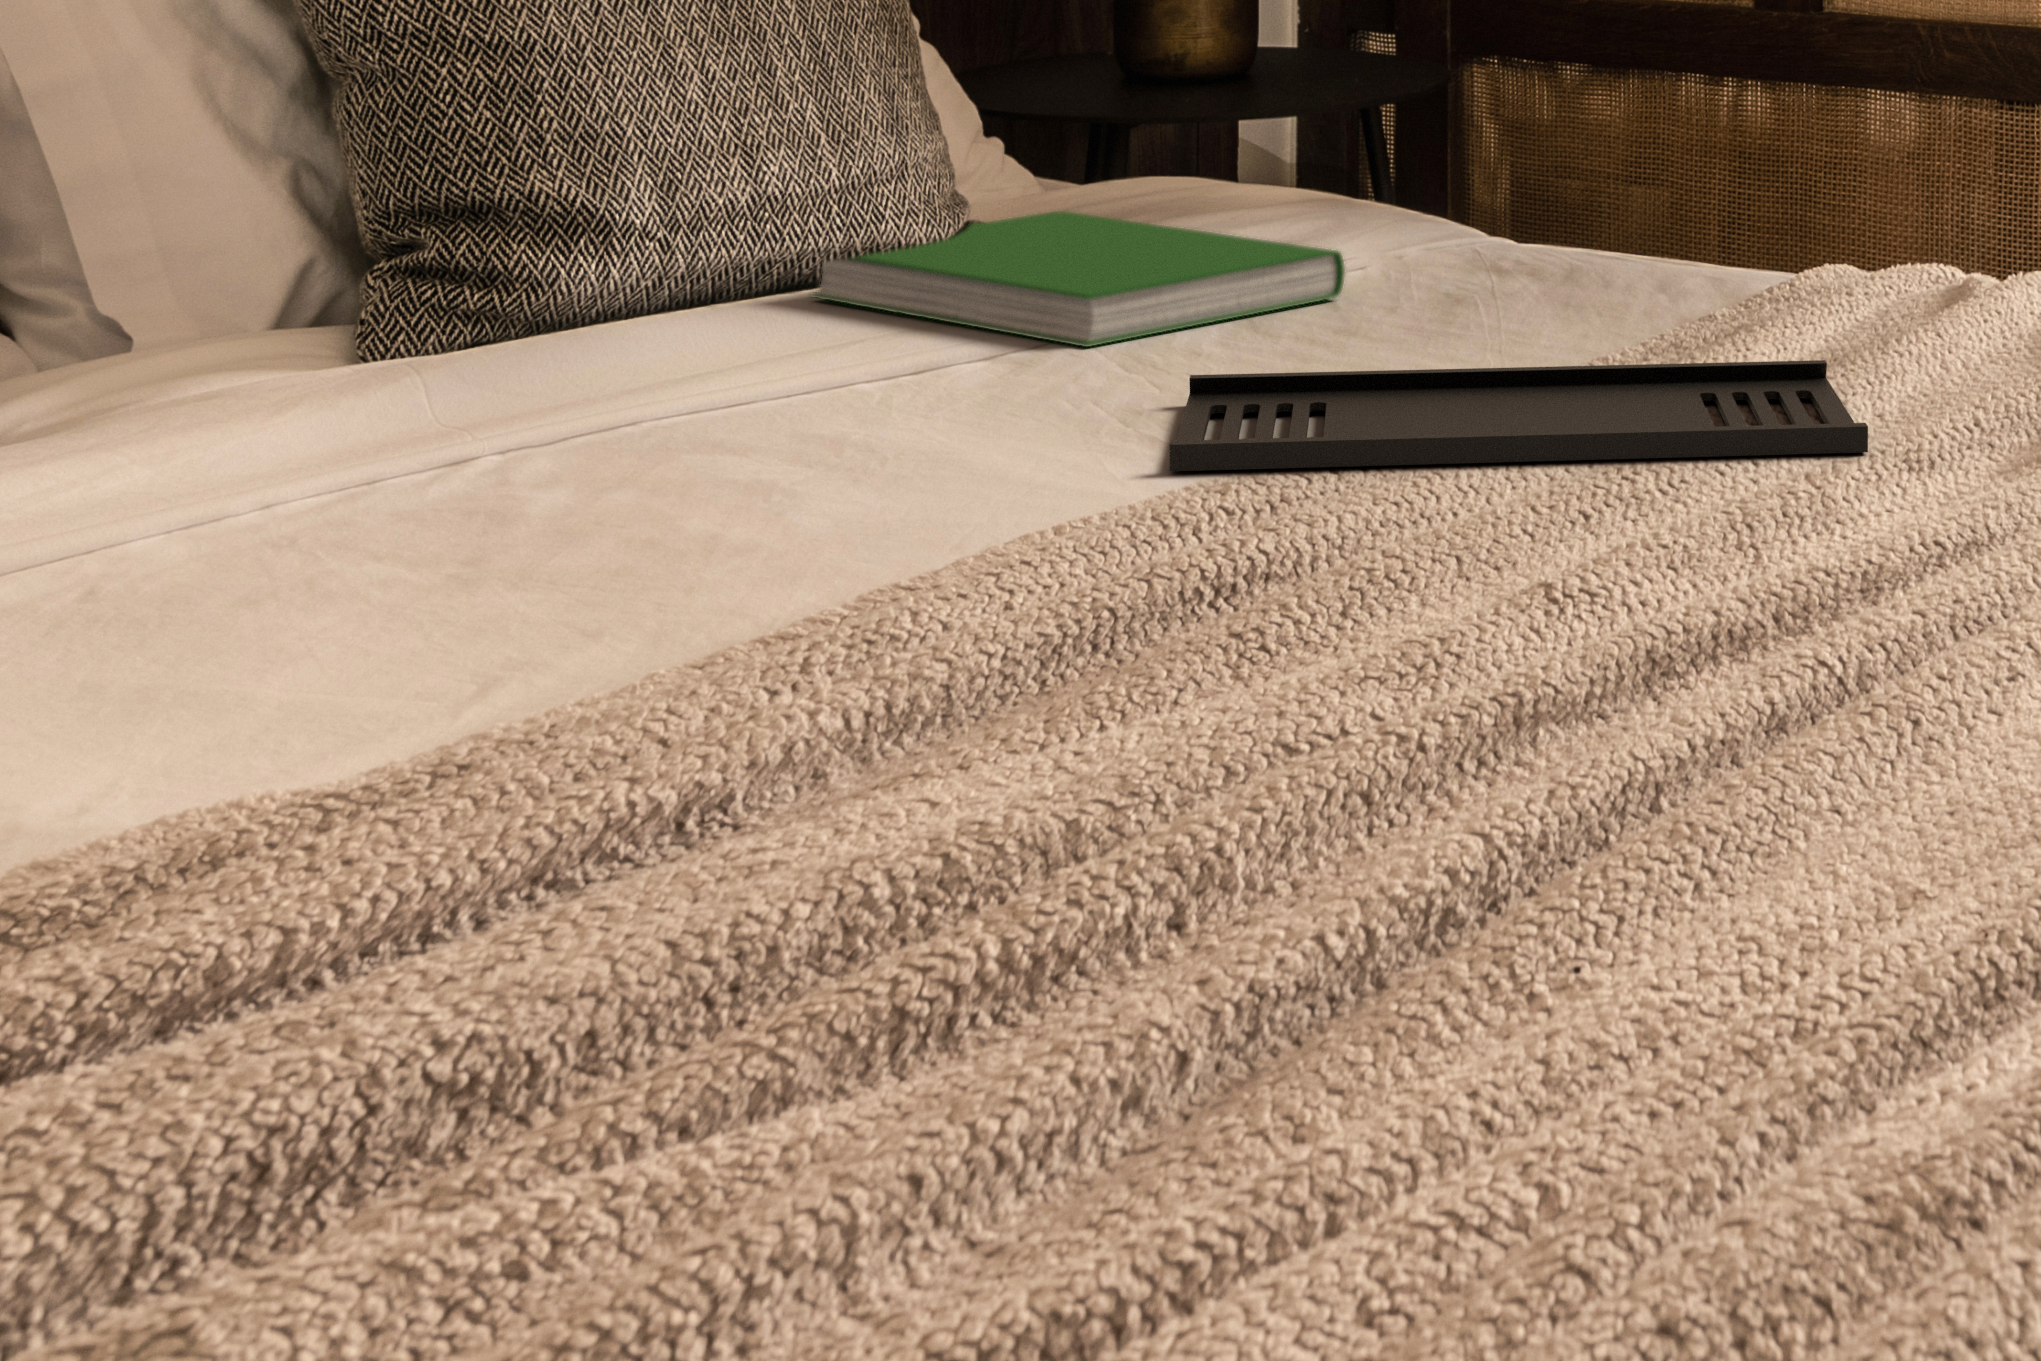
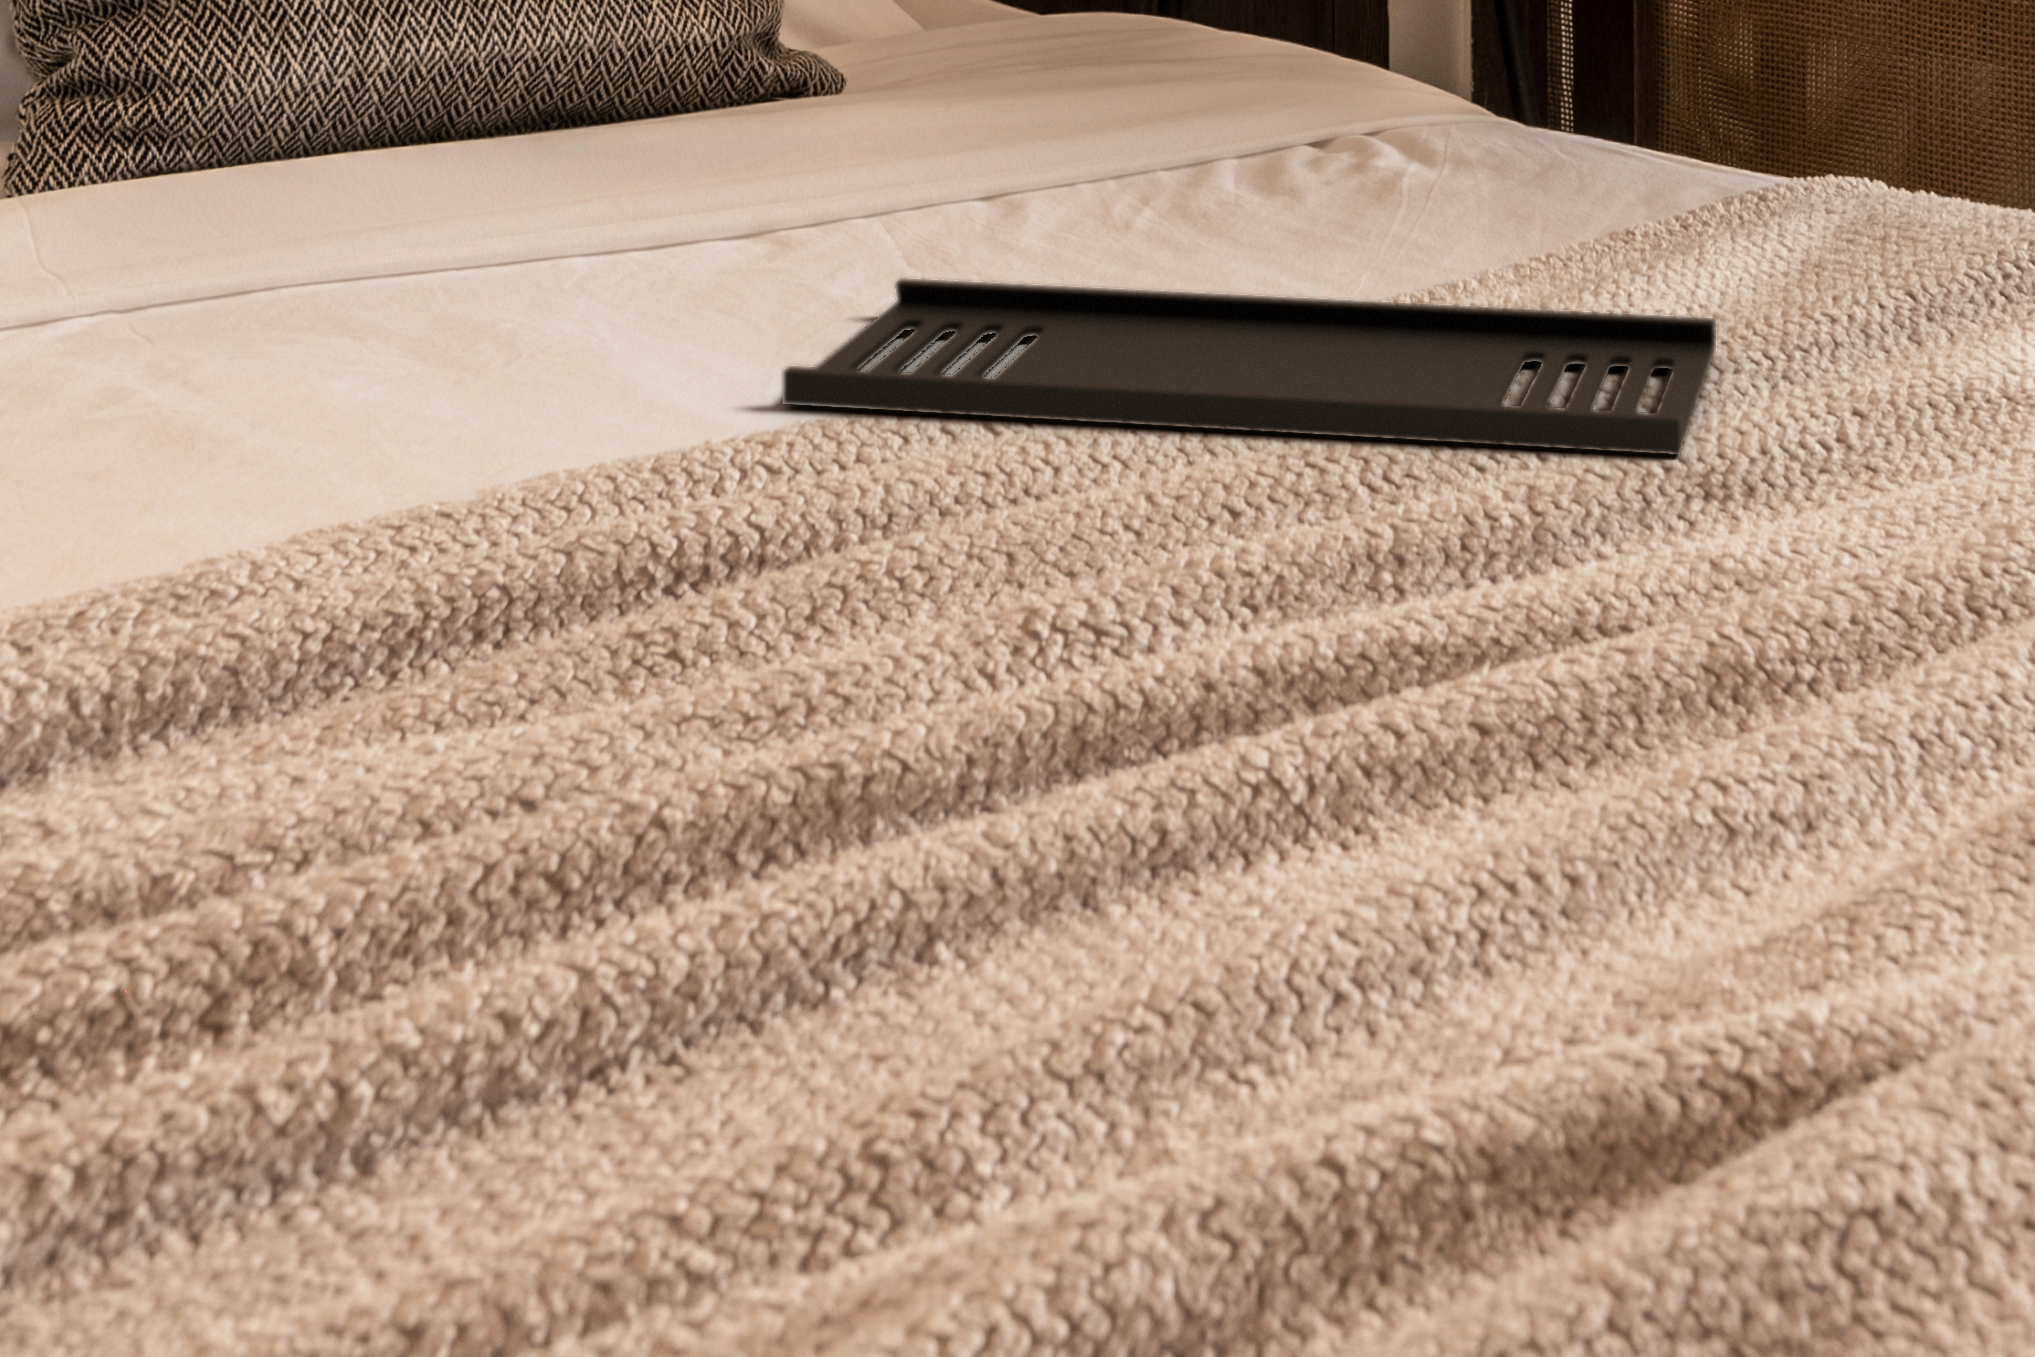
hardcover book: present [811,211,1345,347] -> none [609,50,1226,229]

